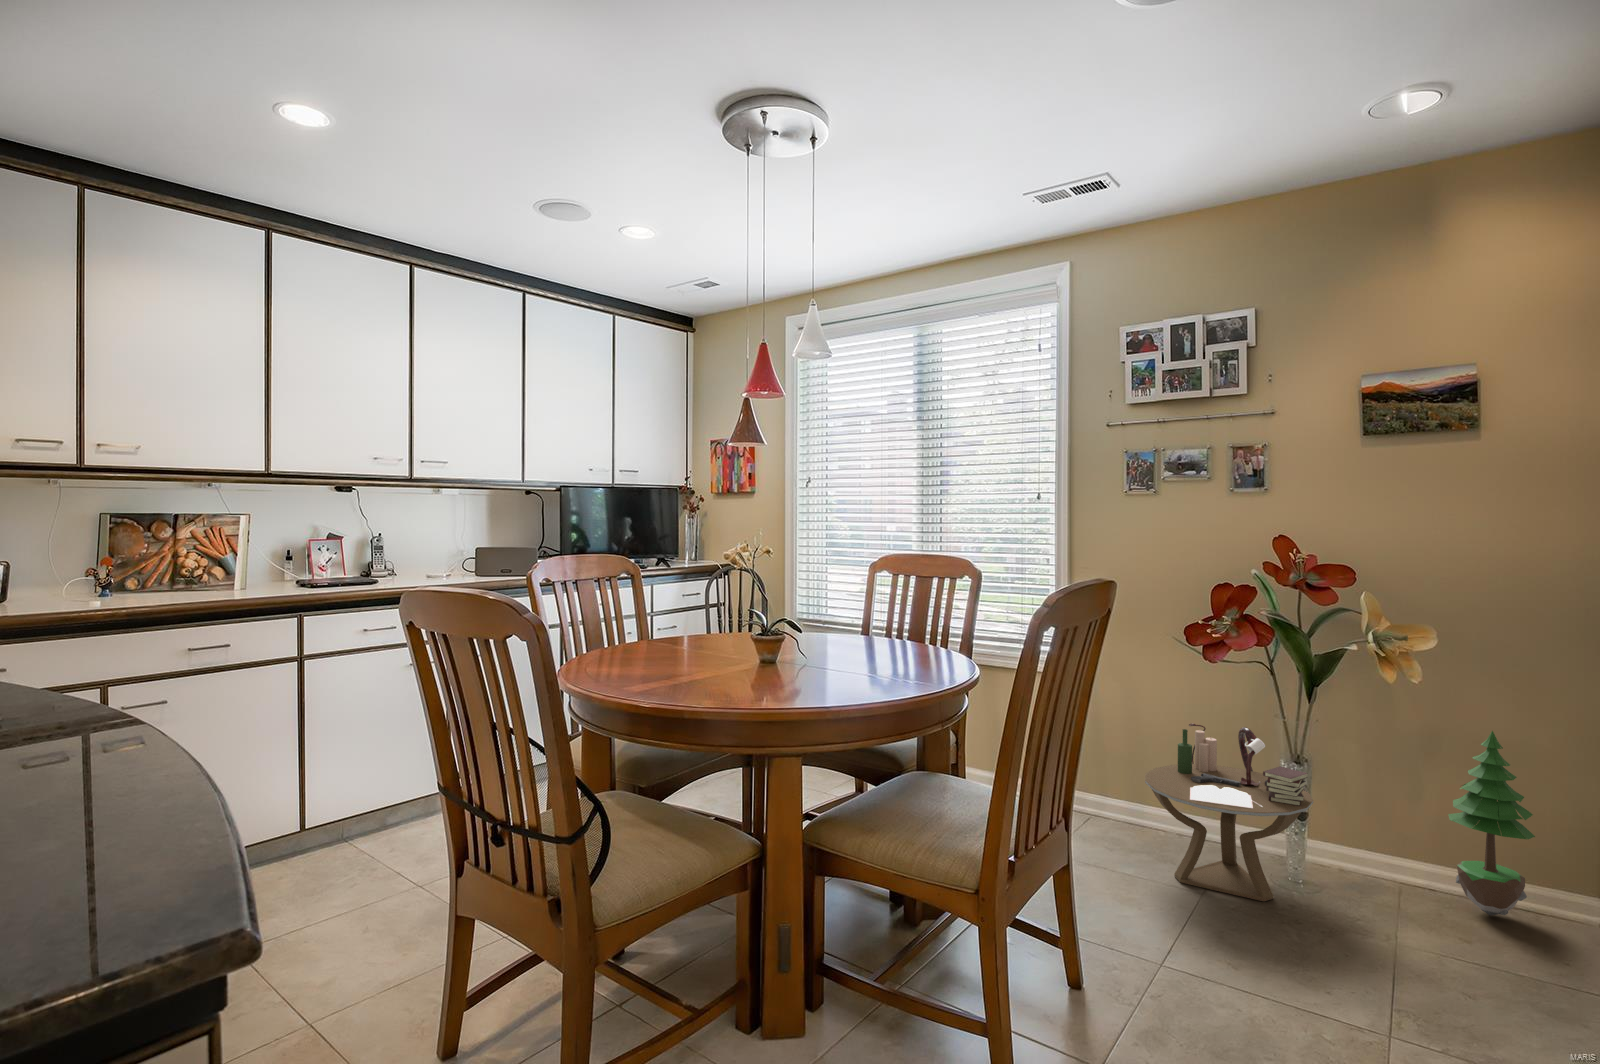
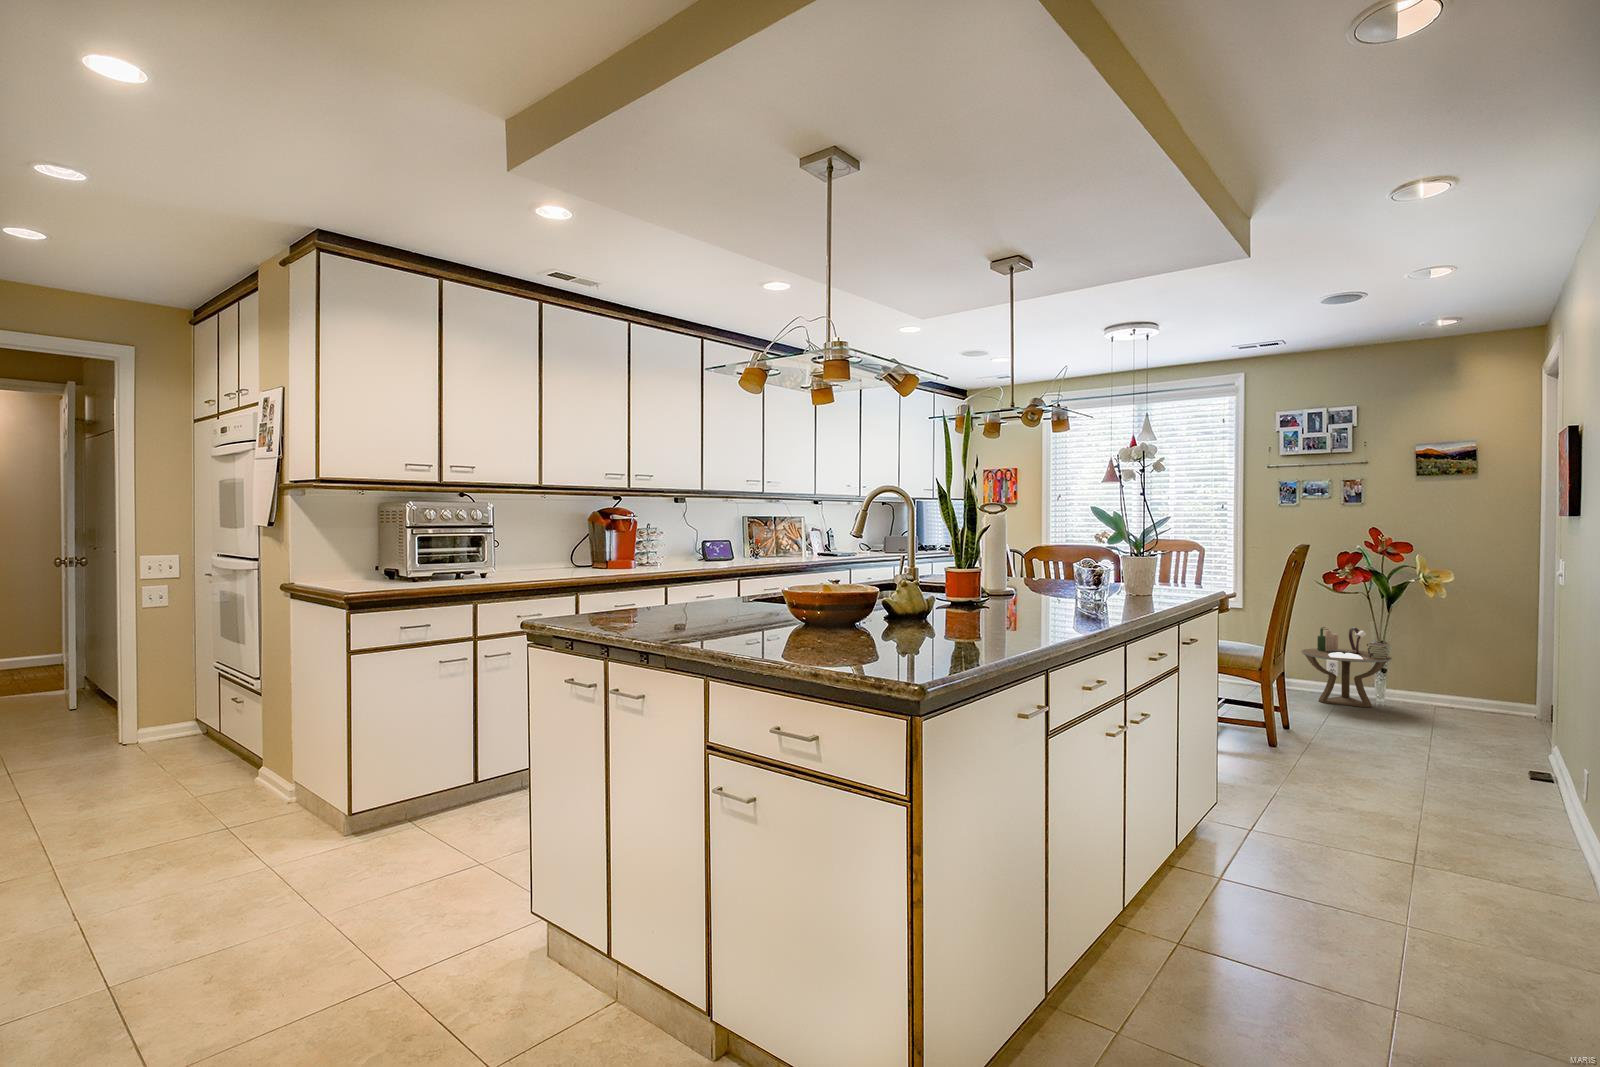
potted tree: present [1448,731,1535,915] -> none [1460,621,1502,711]

